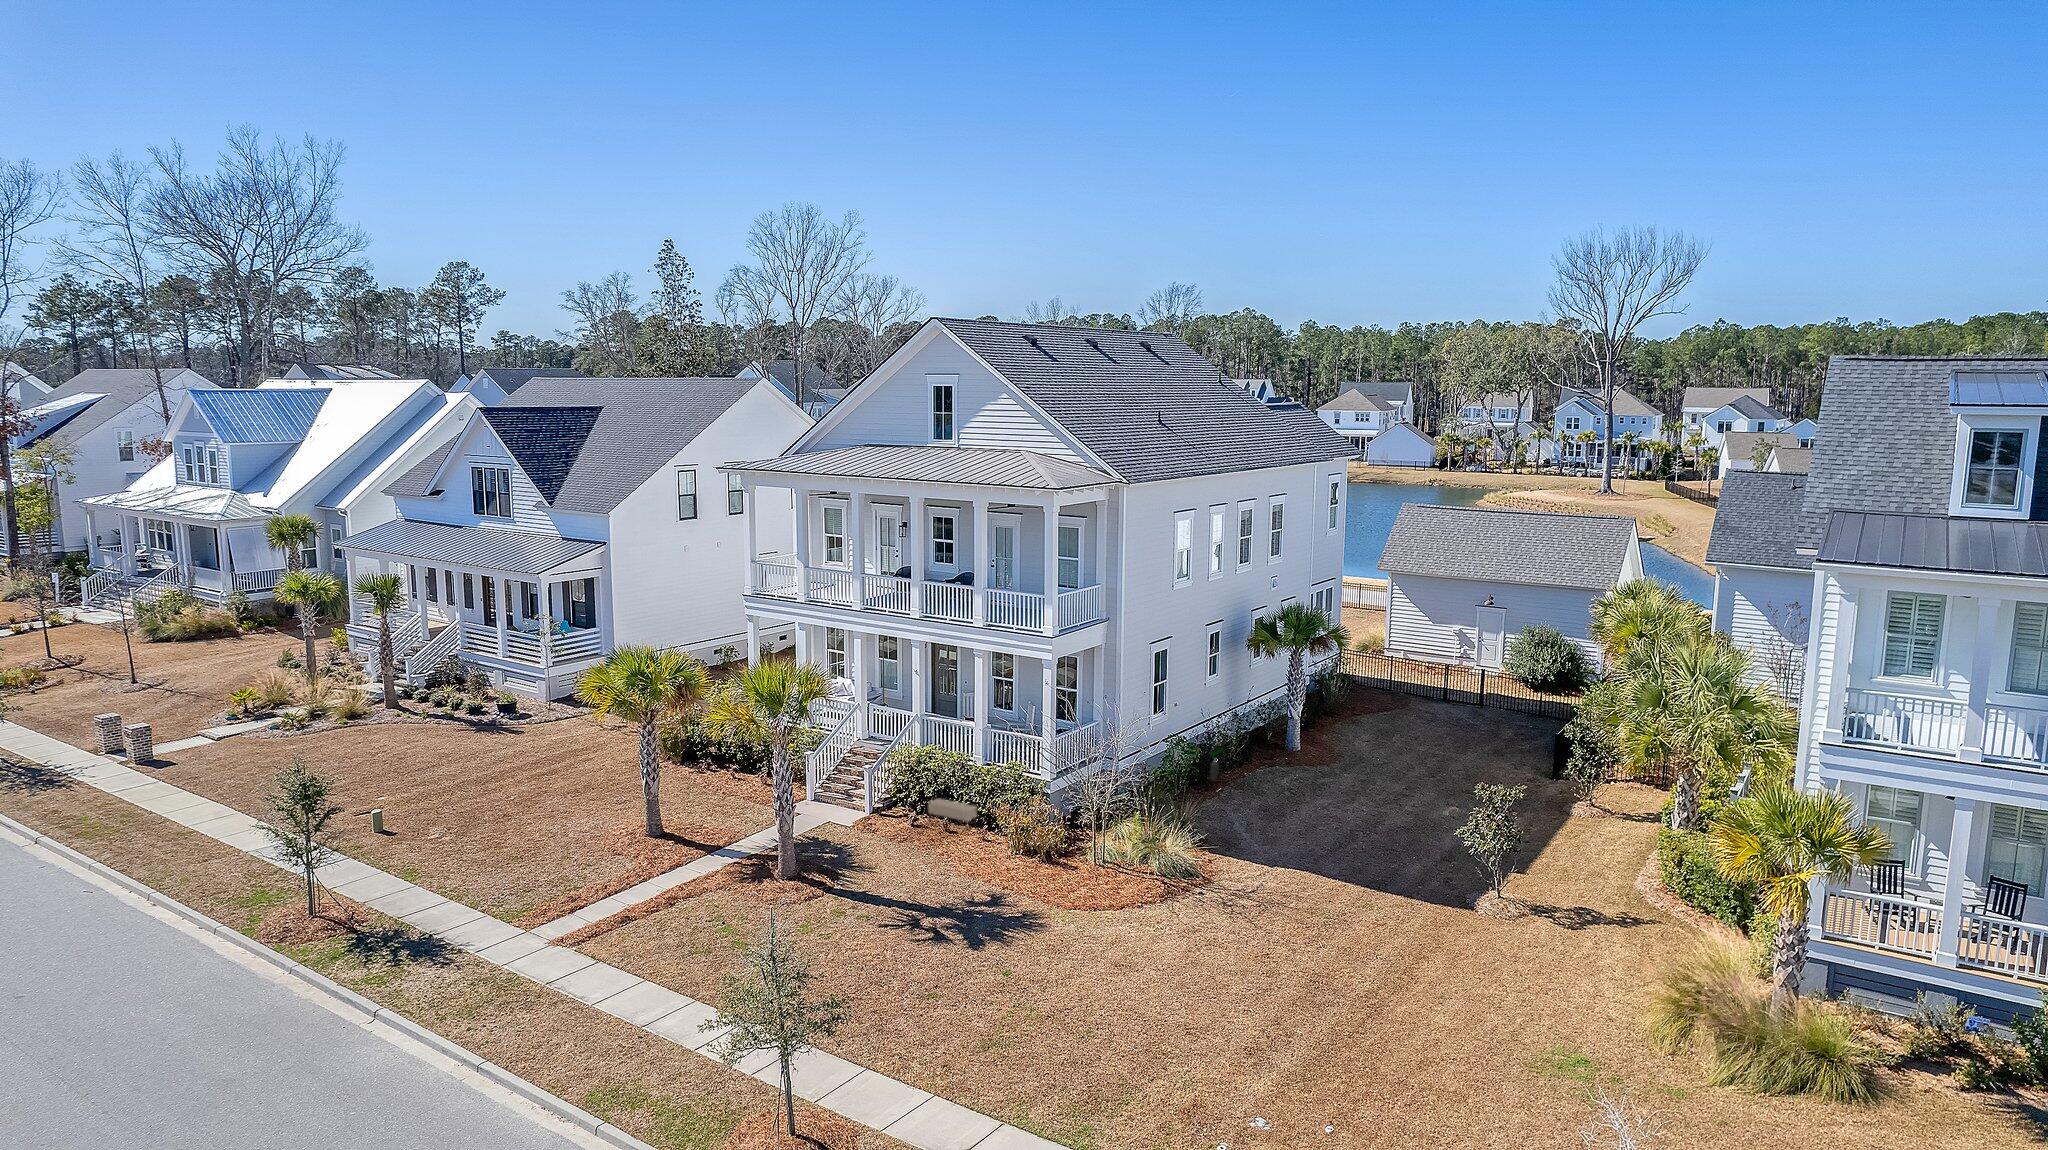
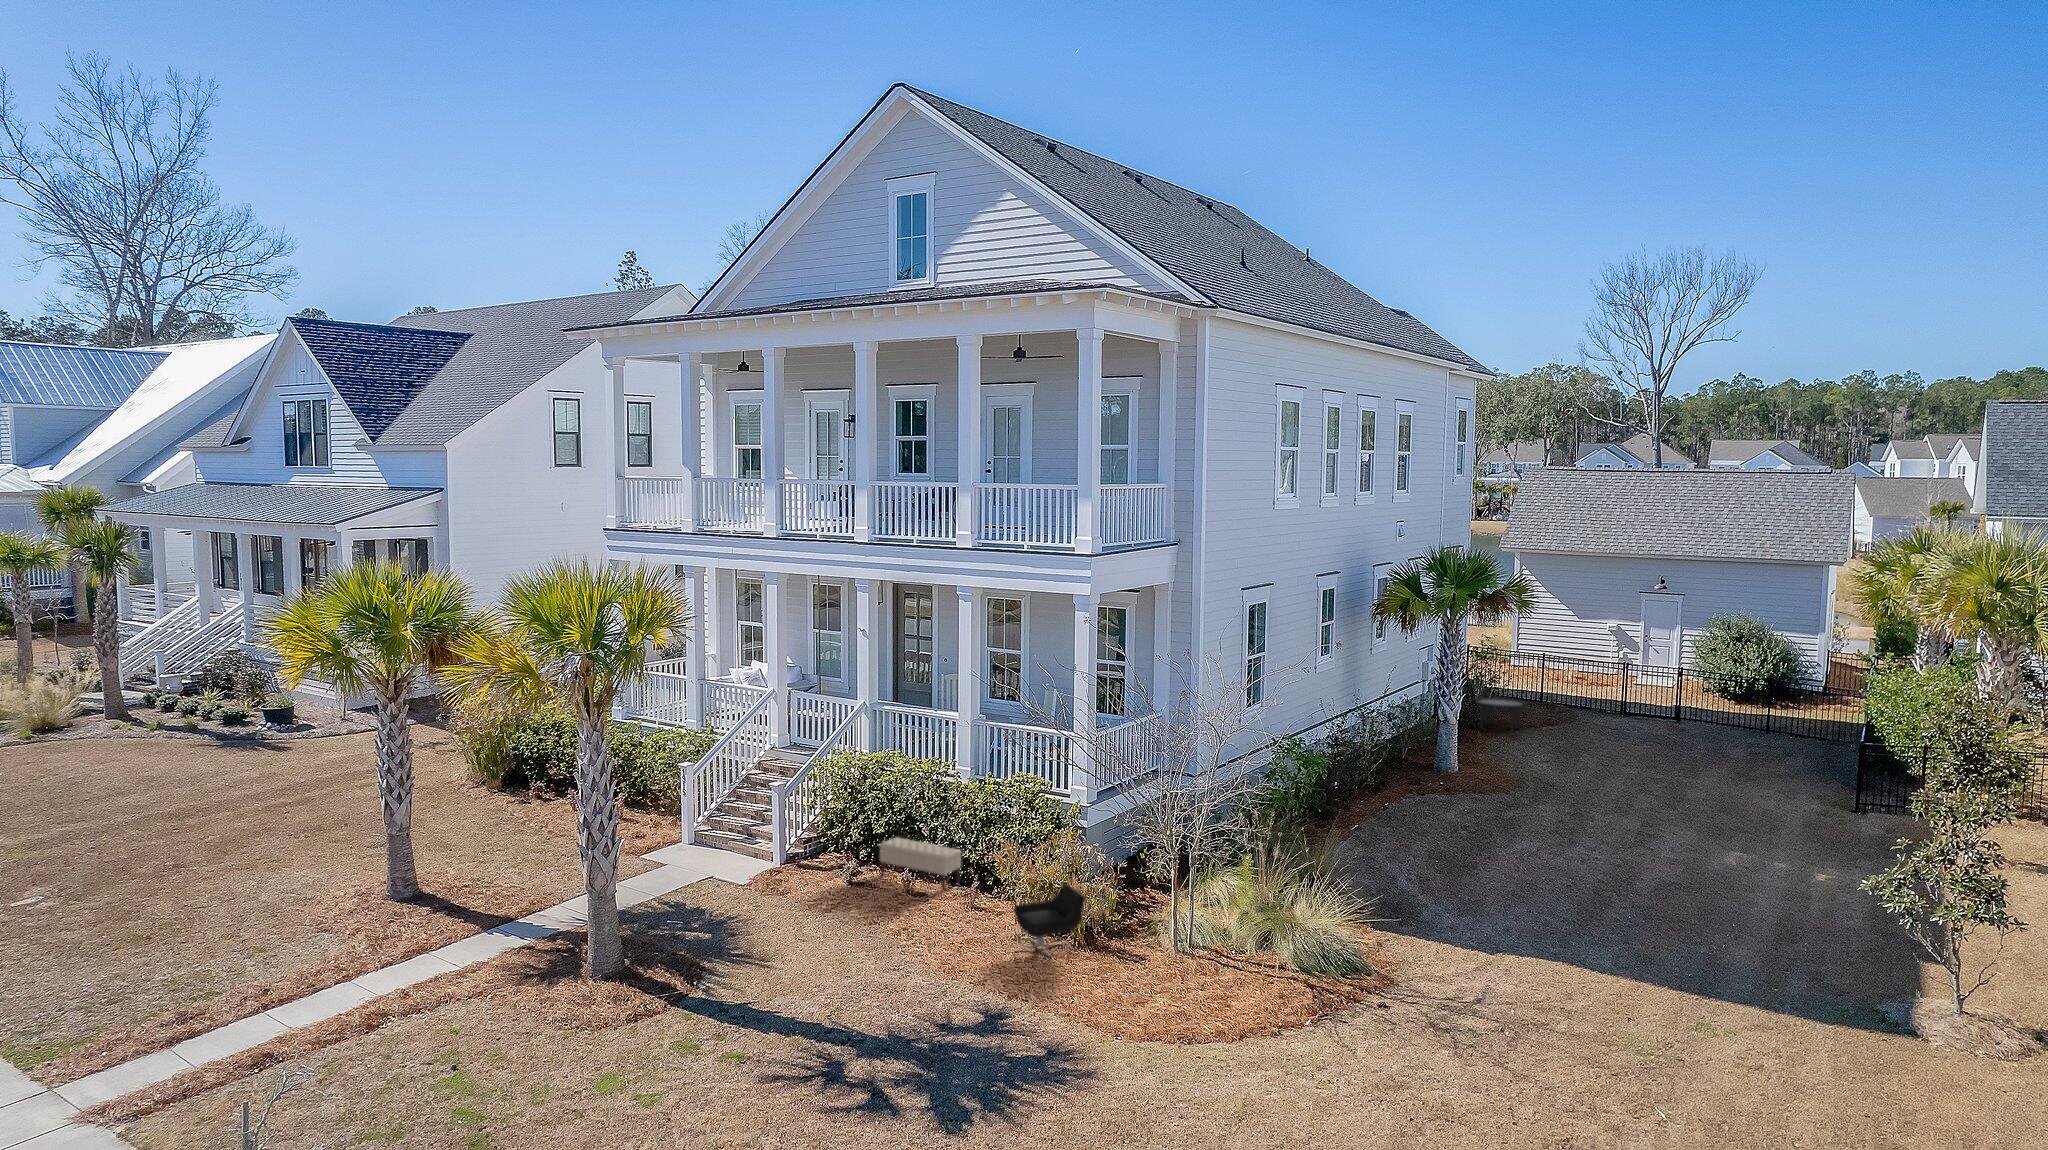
round table: none [1332,690,1366,716] -> present [1476,697,1525,732]
potted plant: present [1210,742,1222,782] -> none [1326,752,1355,817]
lounge chair: none [1007,828,1047,868] -> present [1014,884,1085,956]

